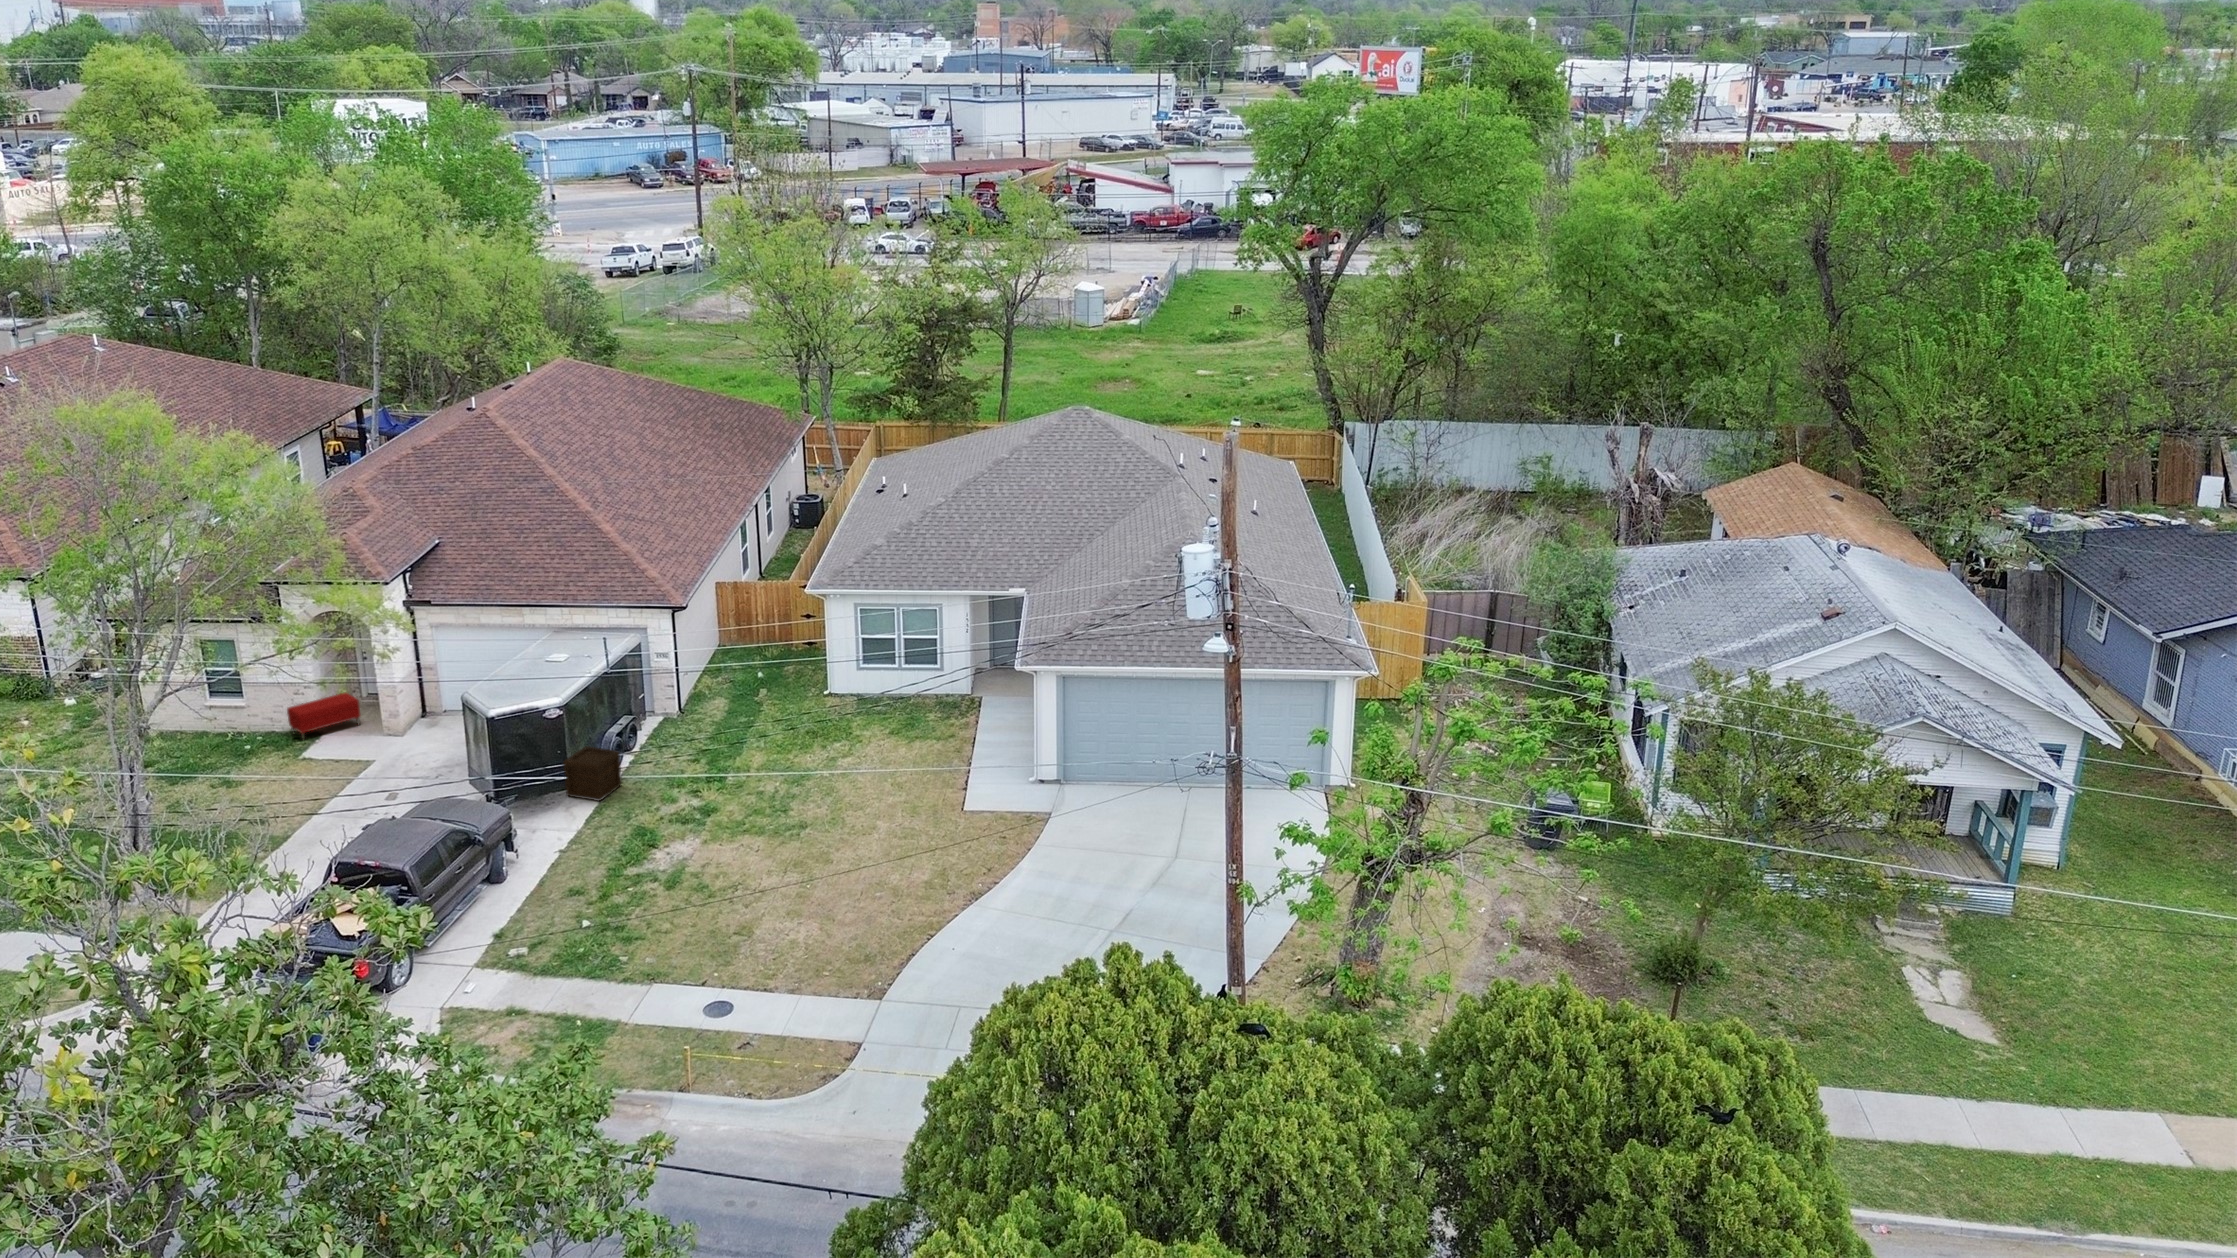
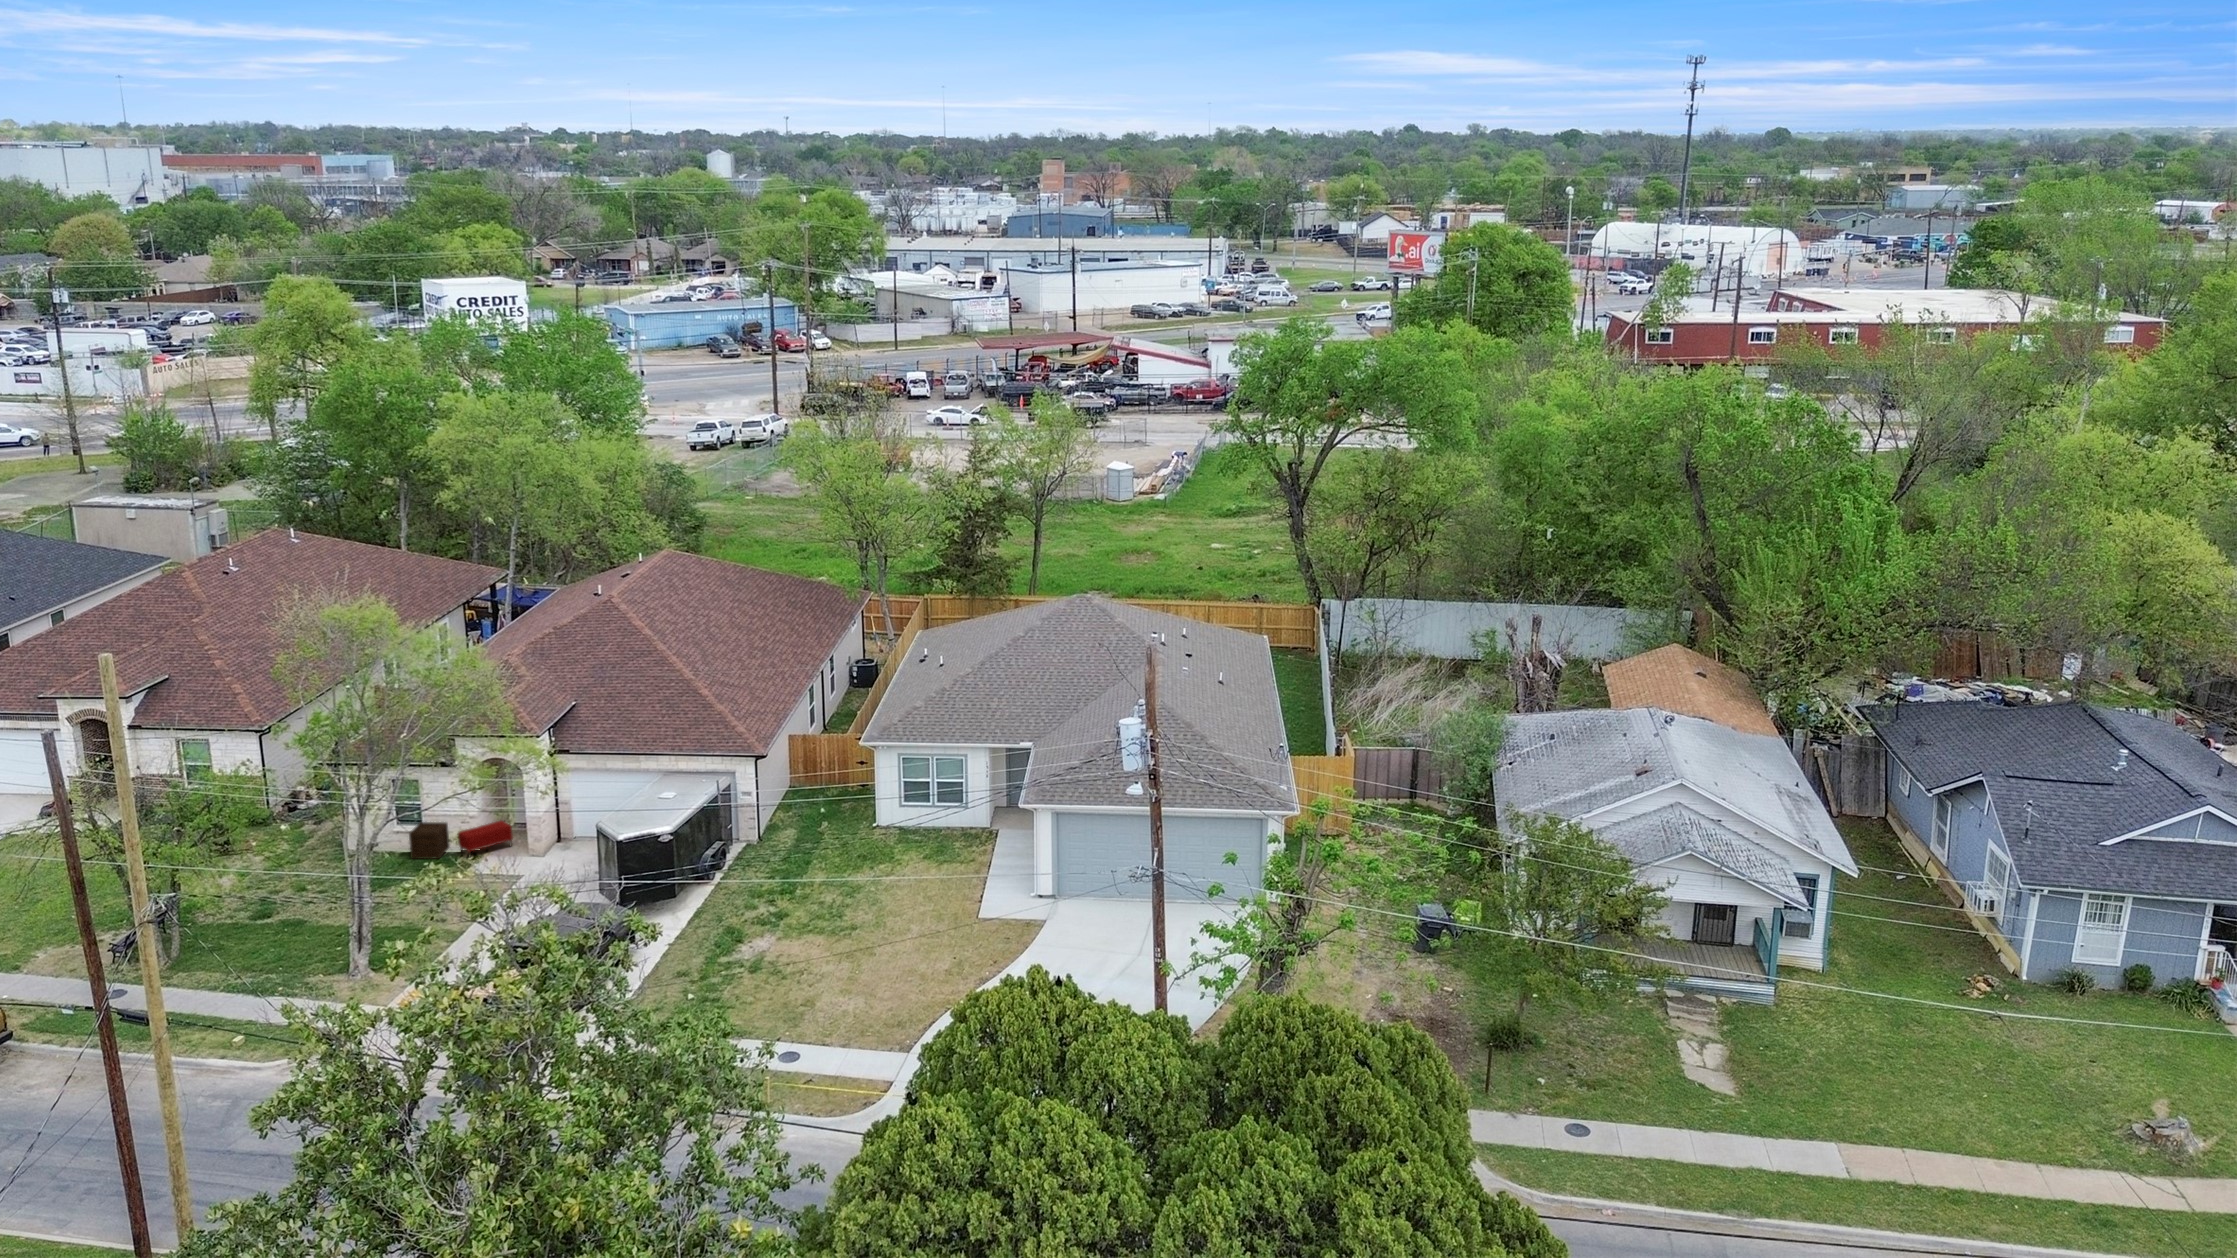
wooden crate: present [563,746,622,801] -> present [409,822,449,859]

